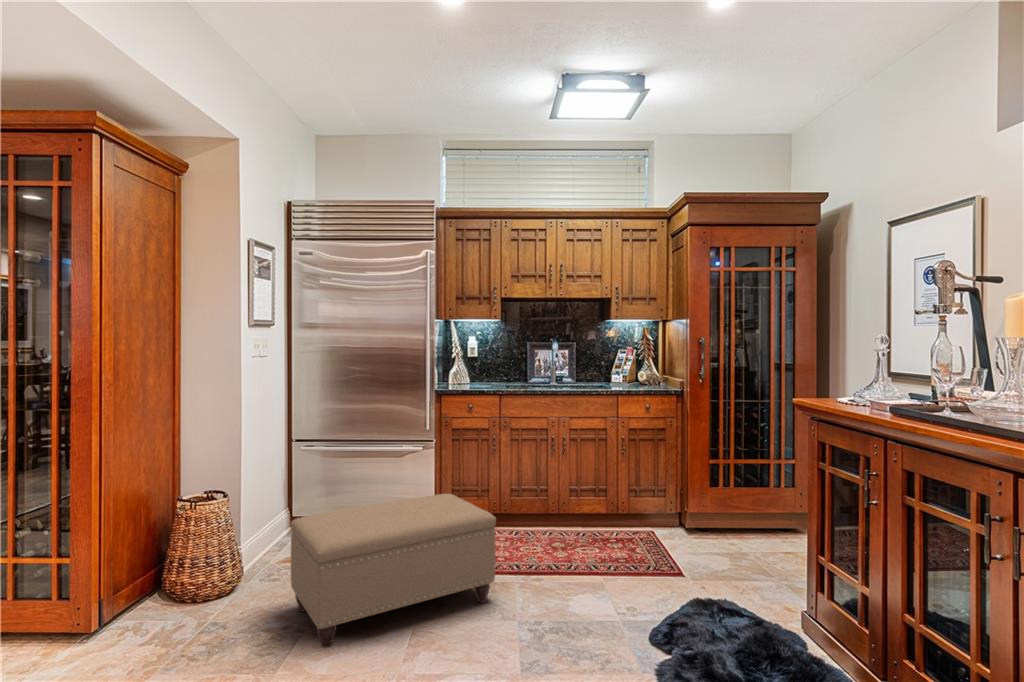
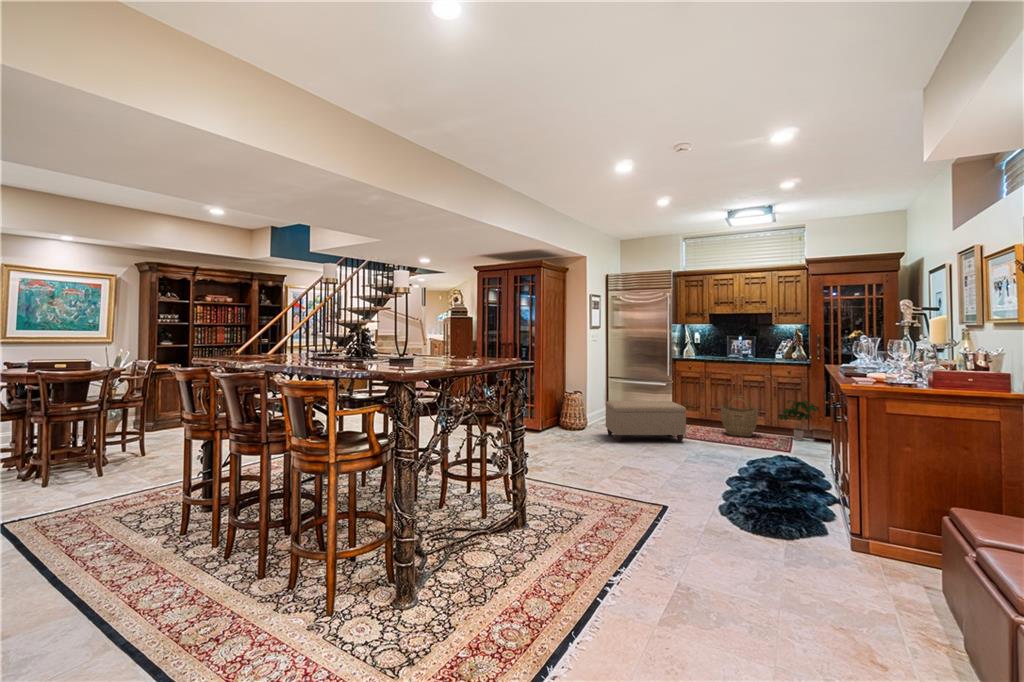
woven basket: none [538,460,606,546] -> present [721,396,758,437]
potted plant: none [634,461,706,538] -> present [779,400,820,441]

